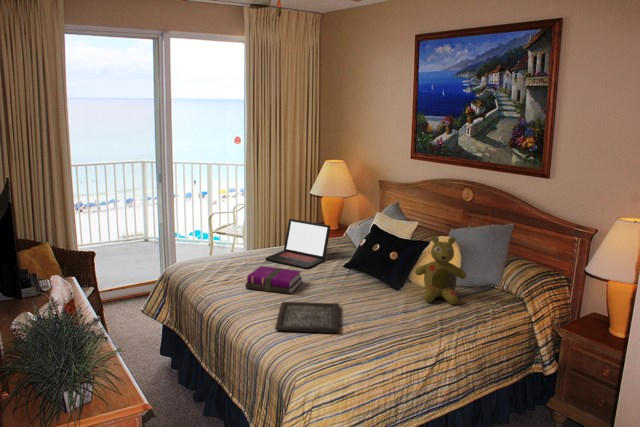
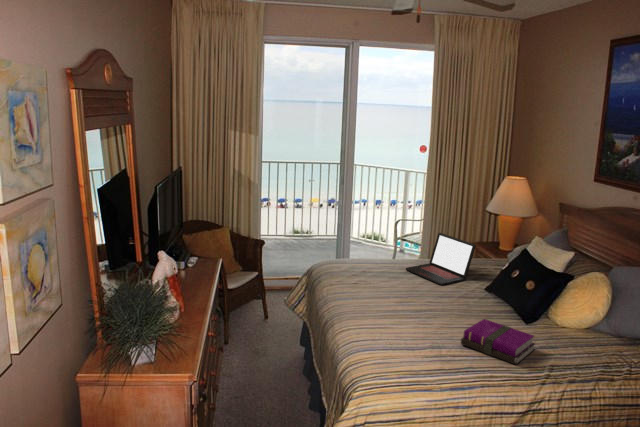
stuffed bear: present [415,236,466,304] -> none [544,271,606,352]
notebook: present [245,266,302,294] -> present [461,319,535,364]
tray: present [275,302,339,333] -> none [365,313,446,354]

